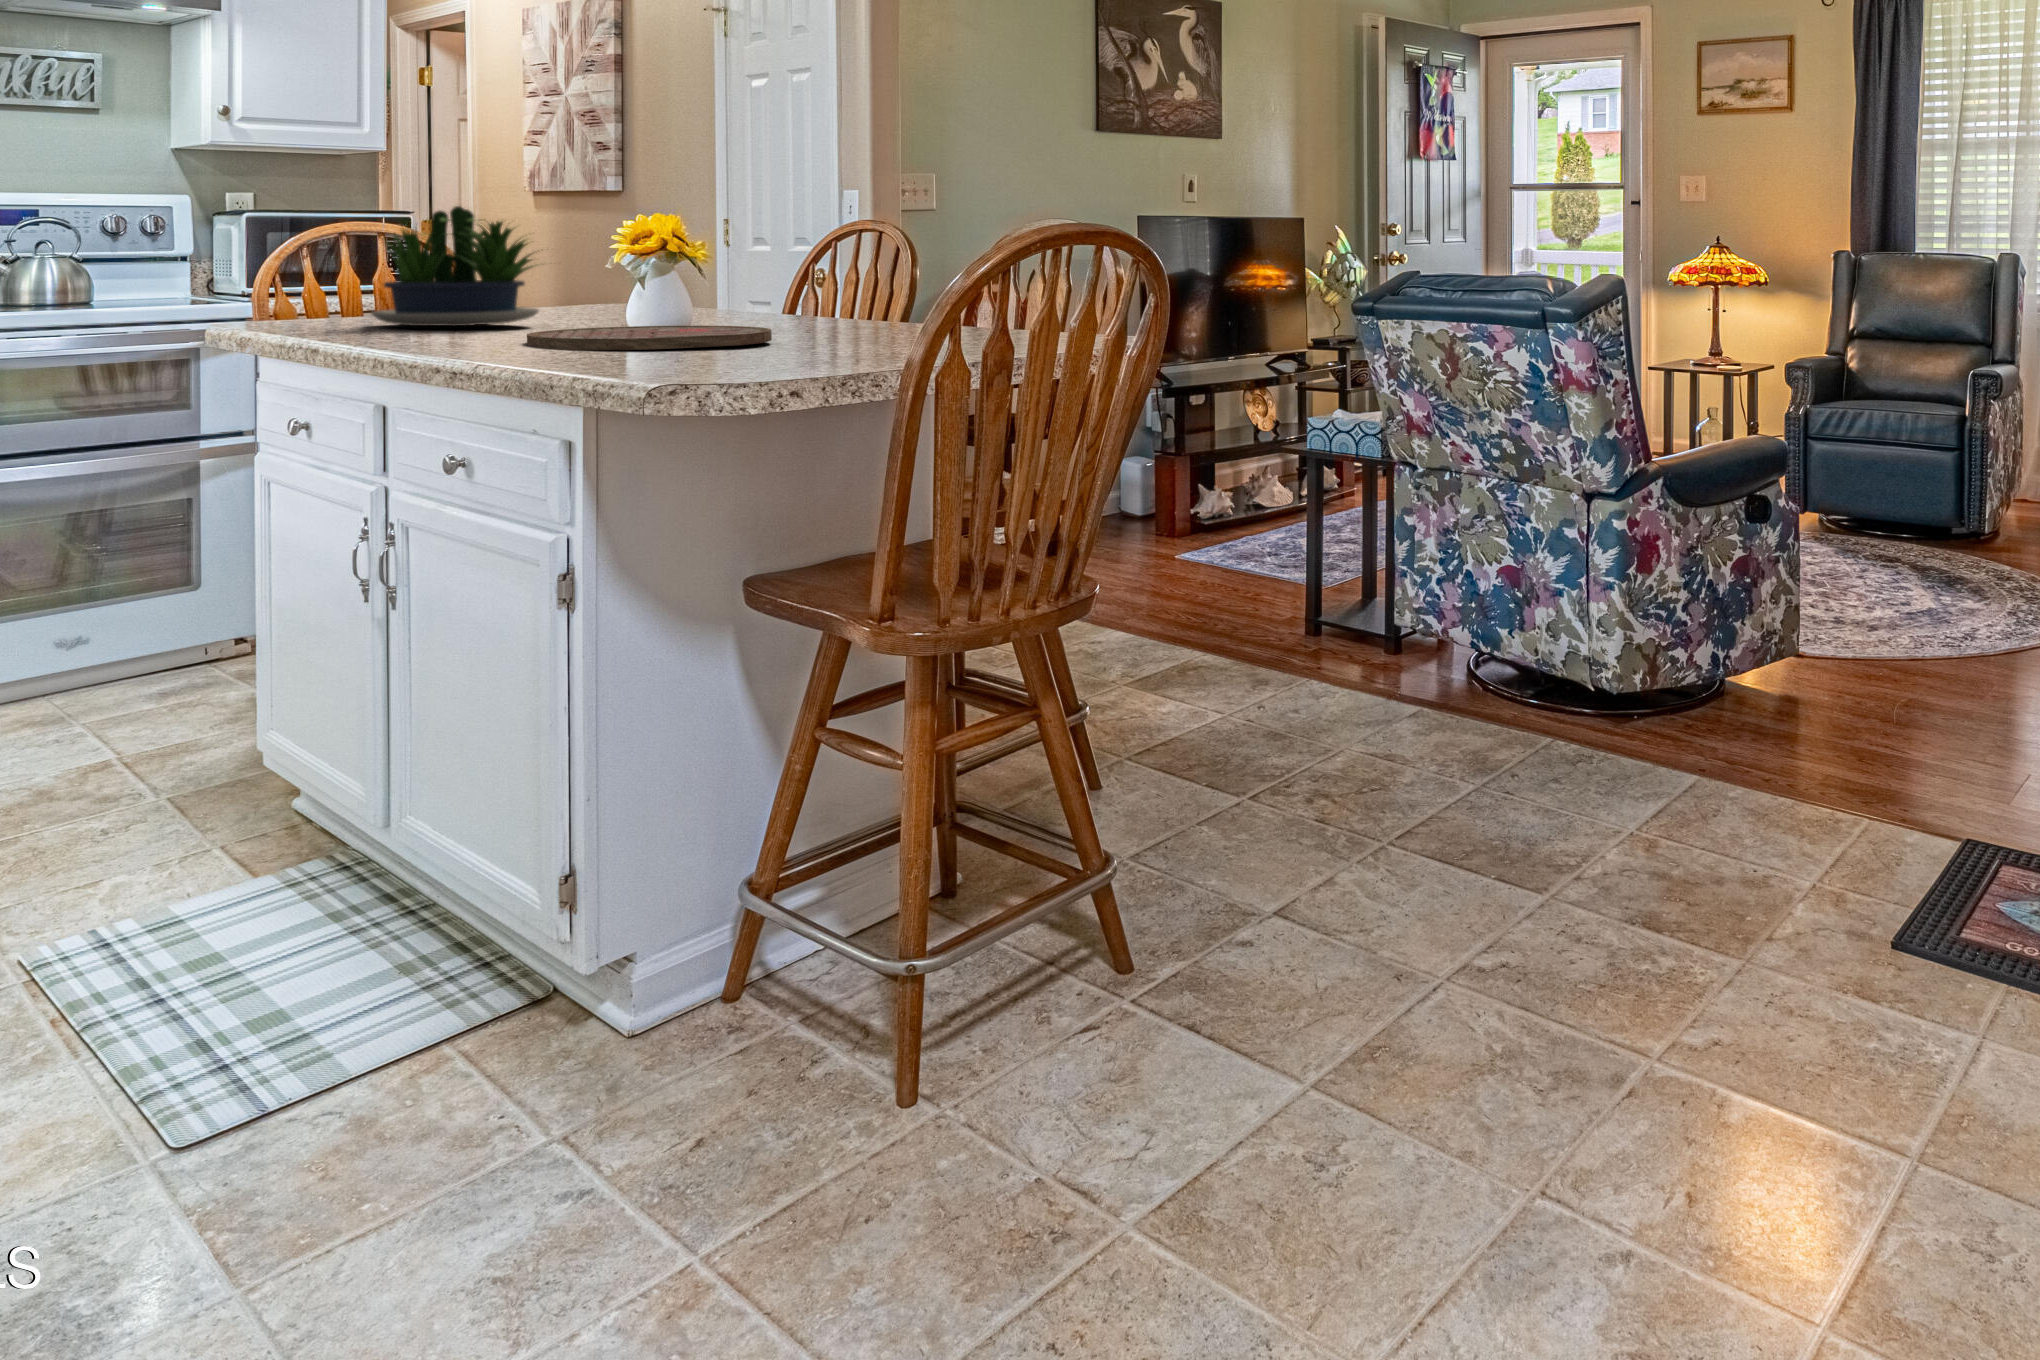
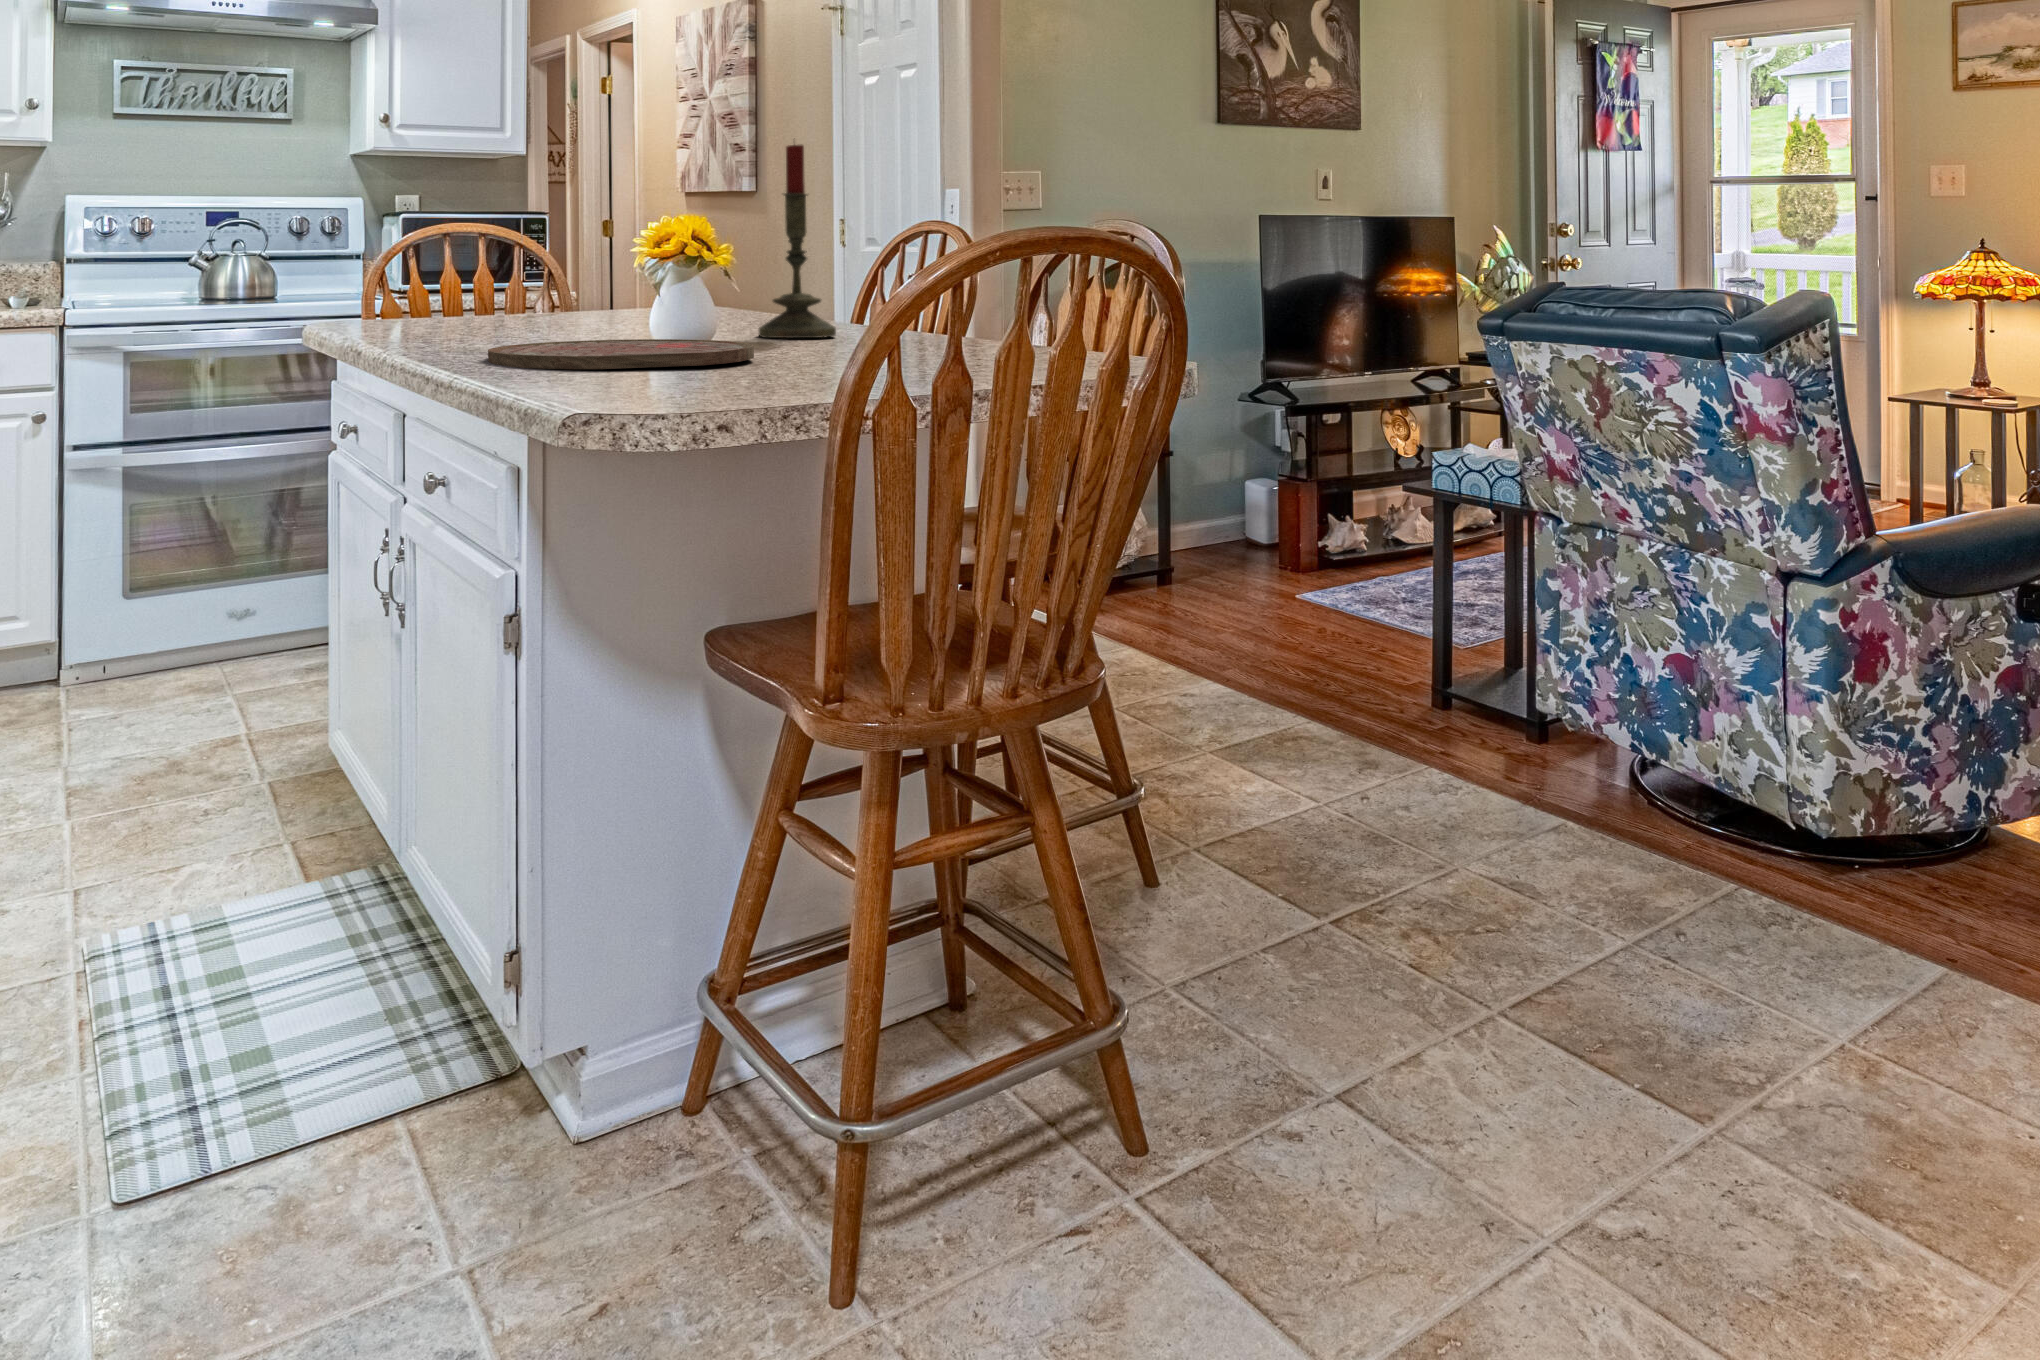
candle: none [727,145,801,326] -> present [759,144,836,338]
potted plant: present [371,206,539,326] -> none [389,208,585,334]

